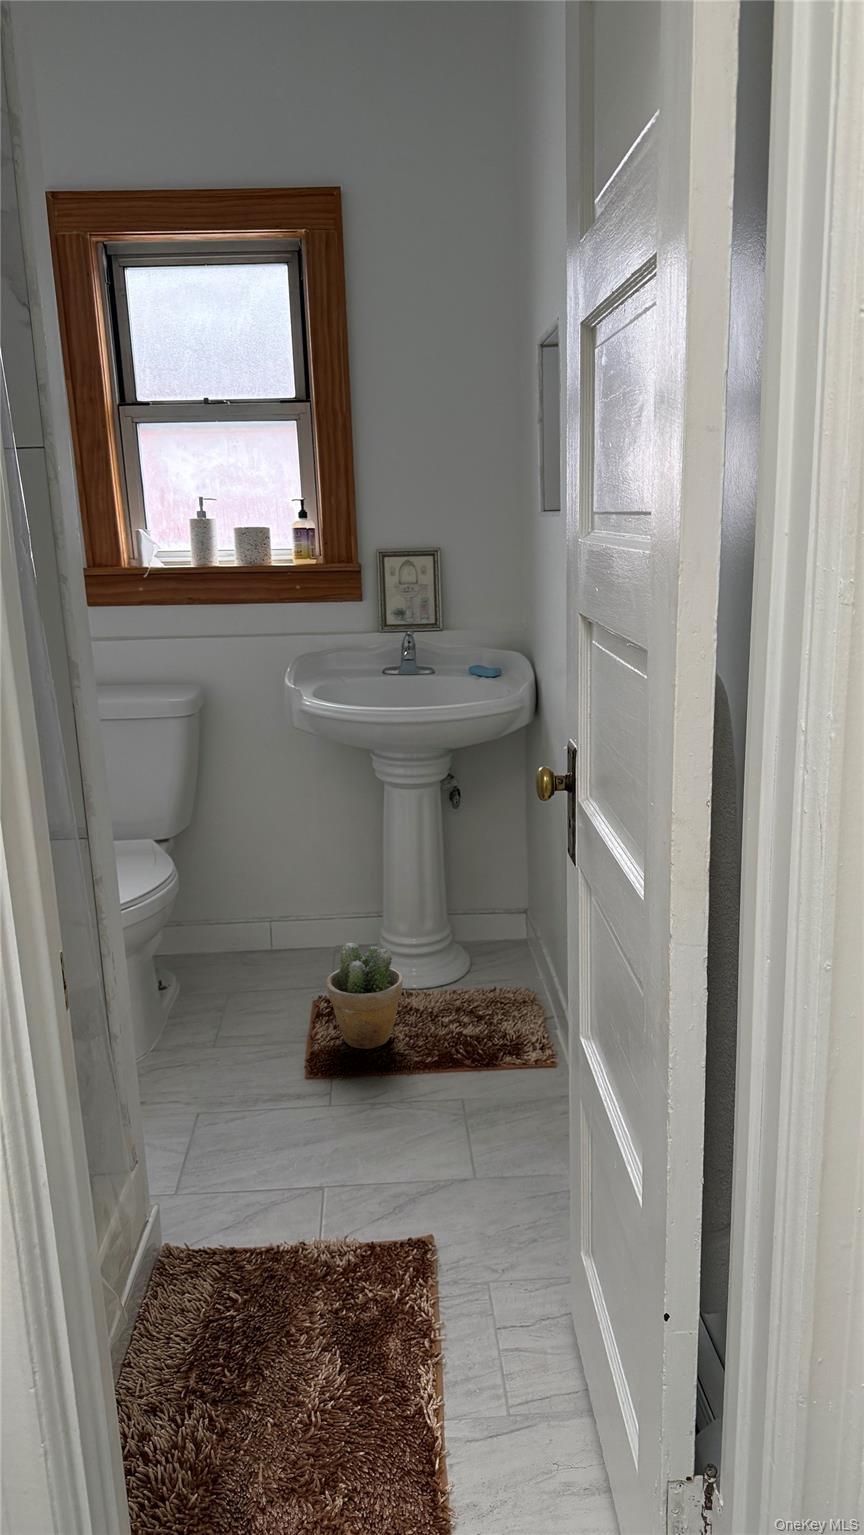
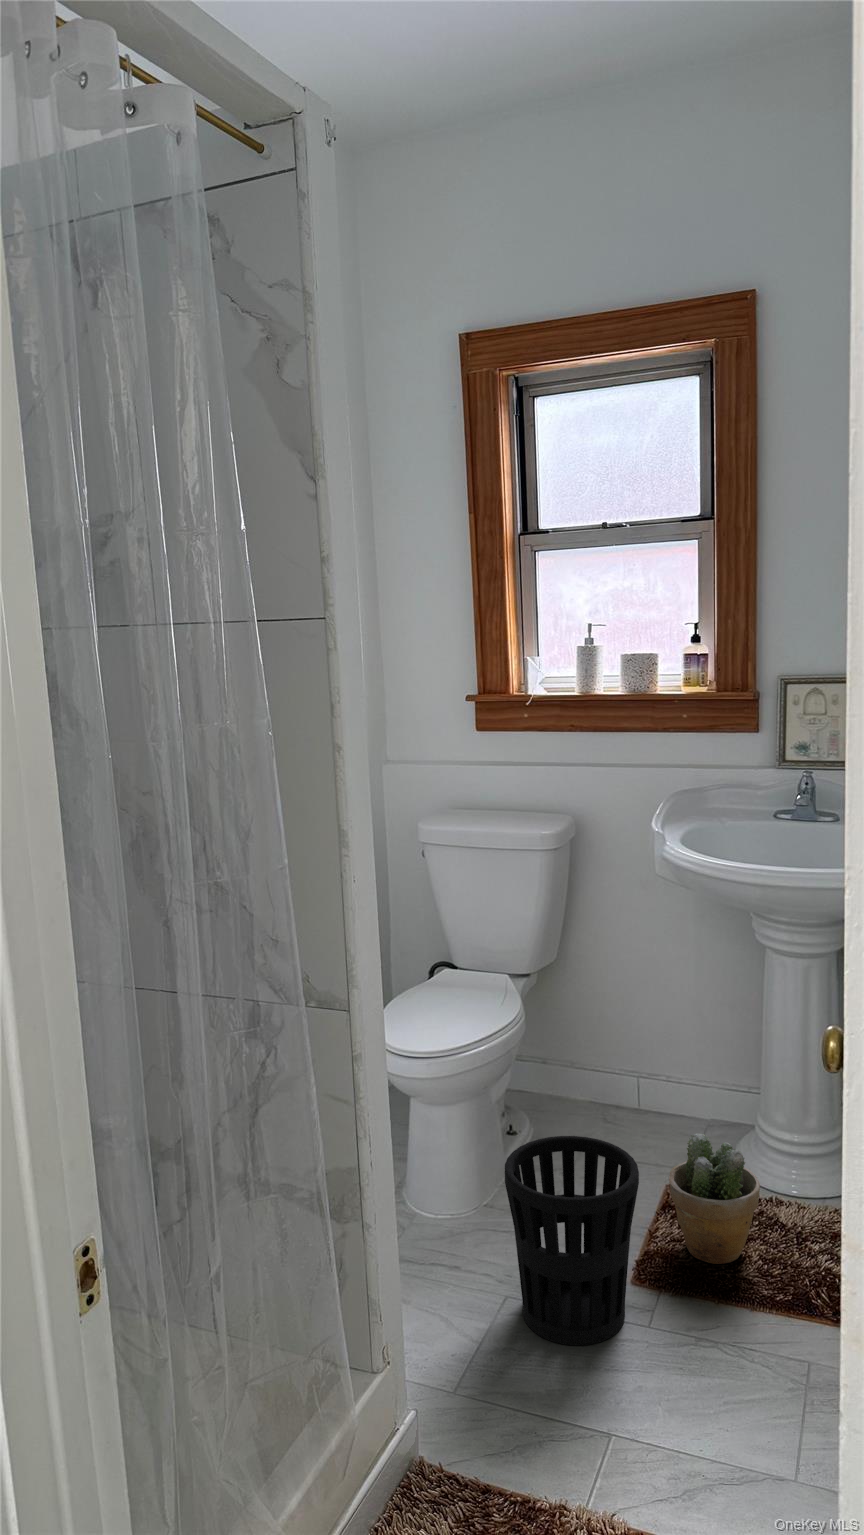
wastebasket: none [196,957,316,1134] -> present [505,1136,639,1345]

